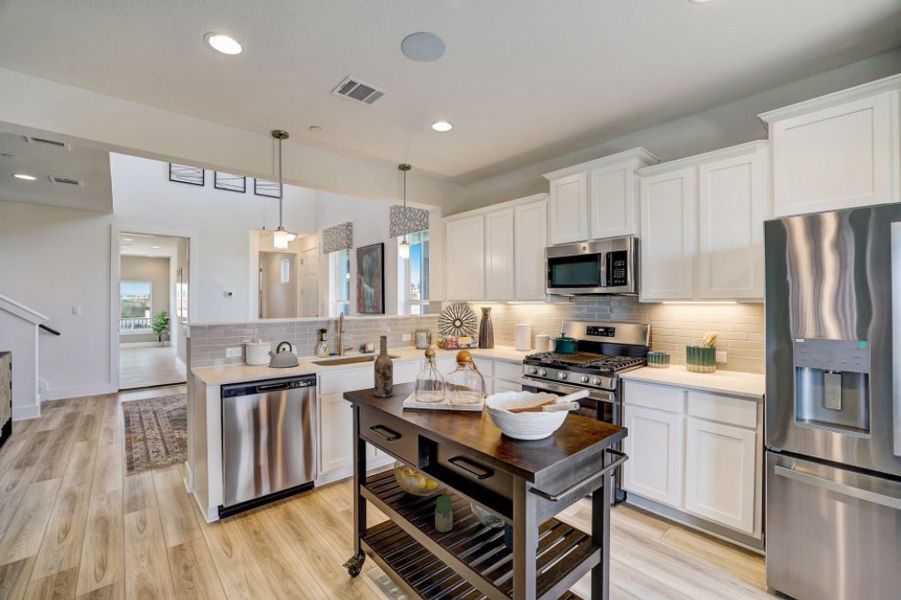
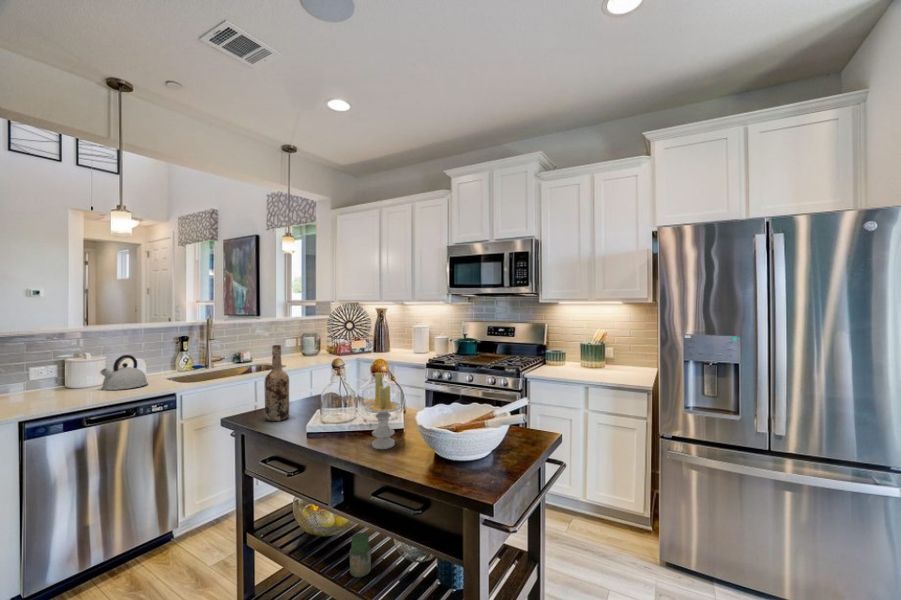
candle: none [446,360,477,426] -> present [365,372,401,449]

